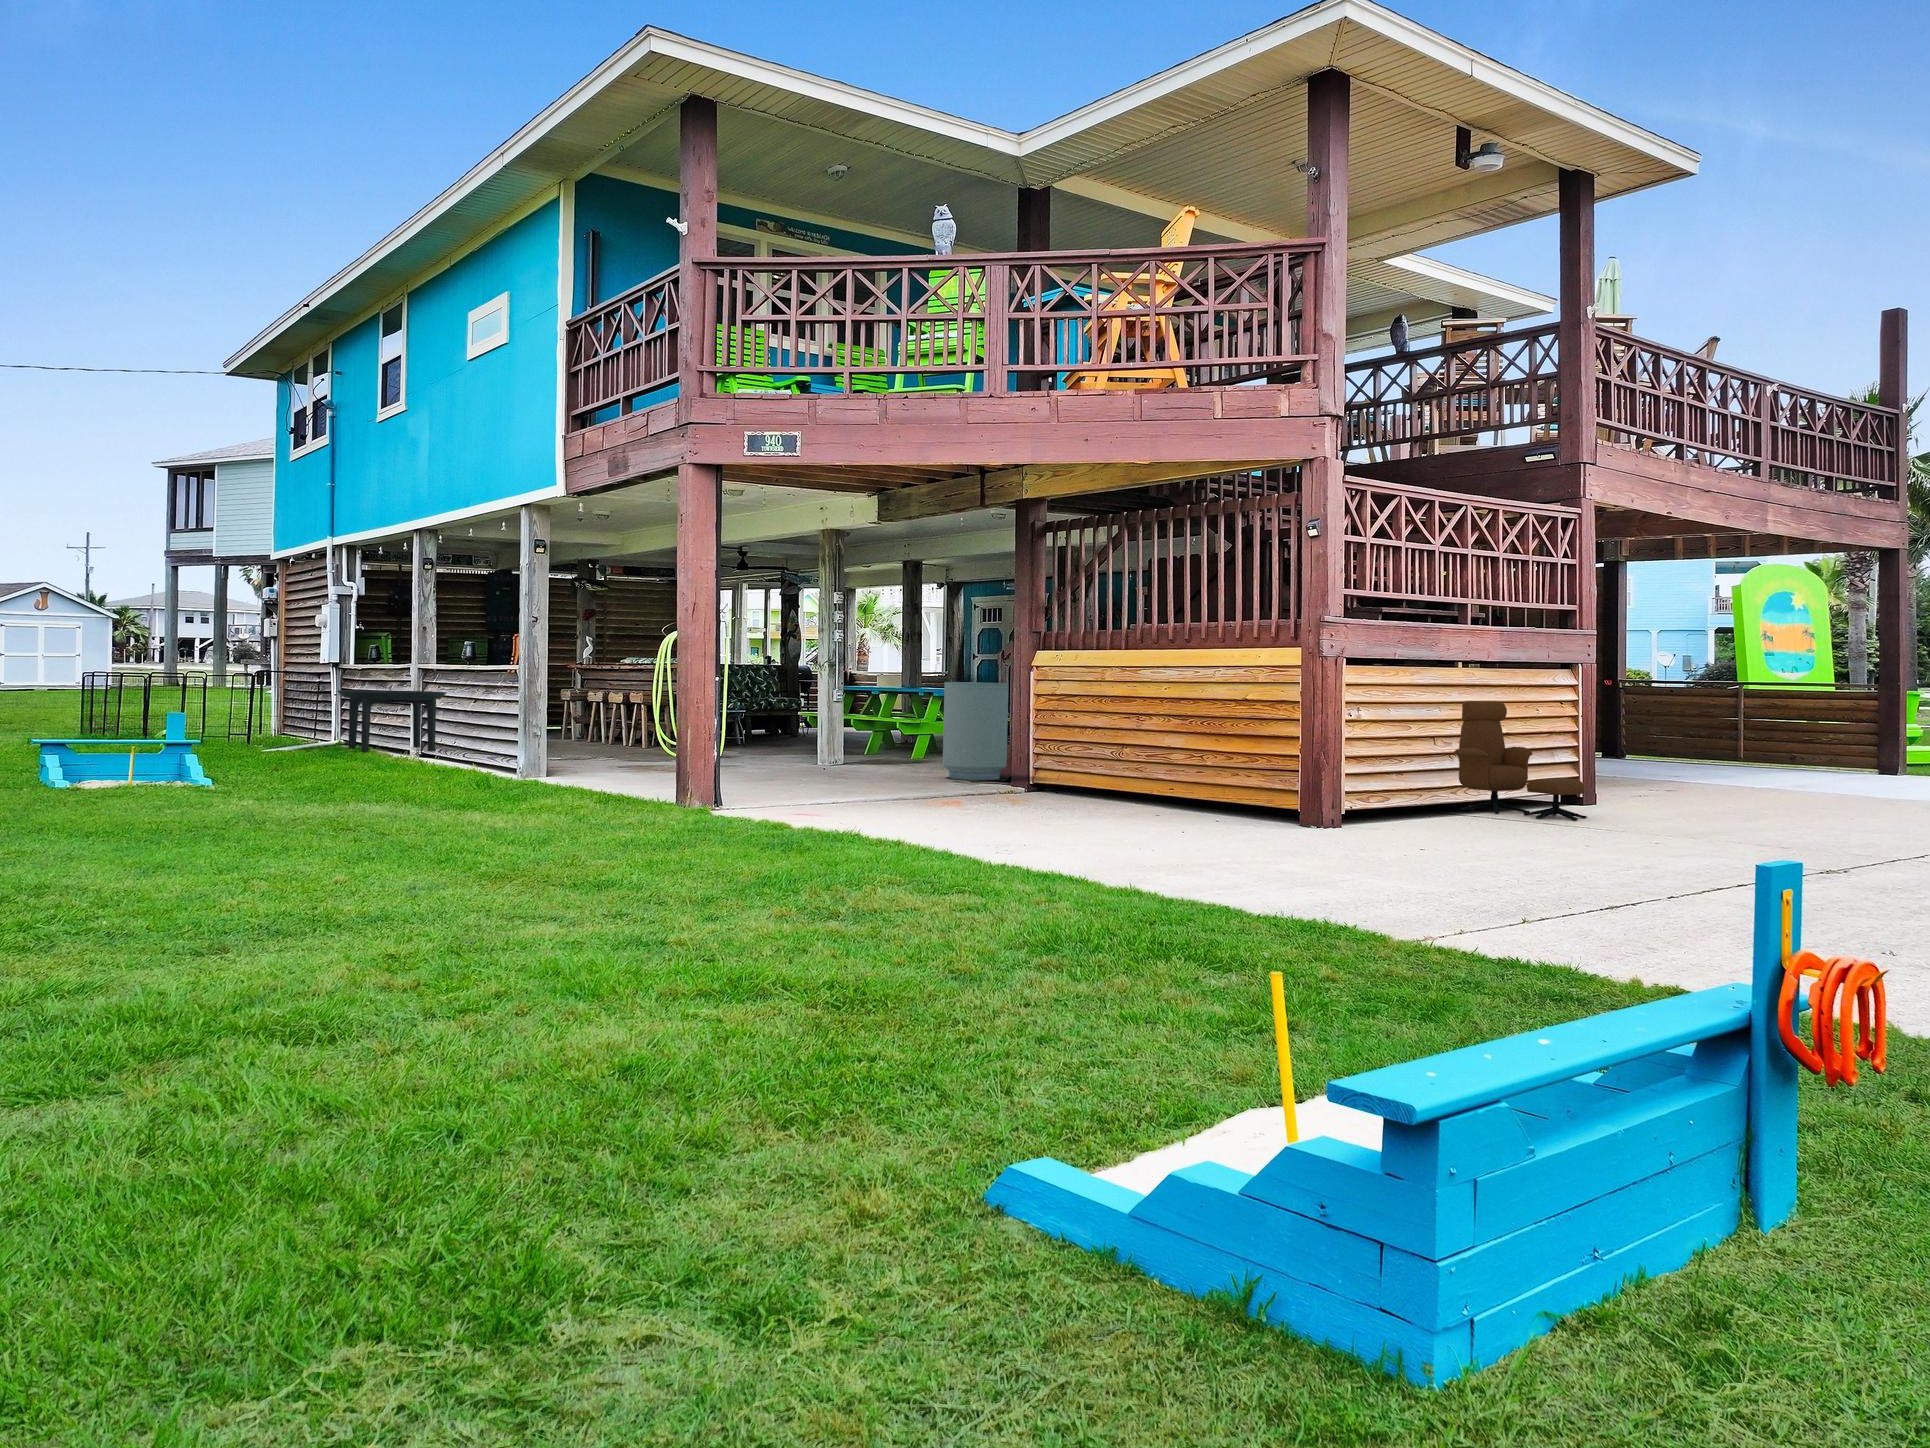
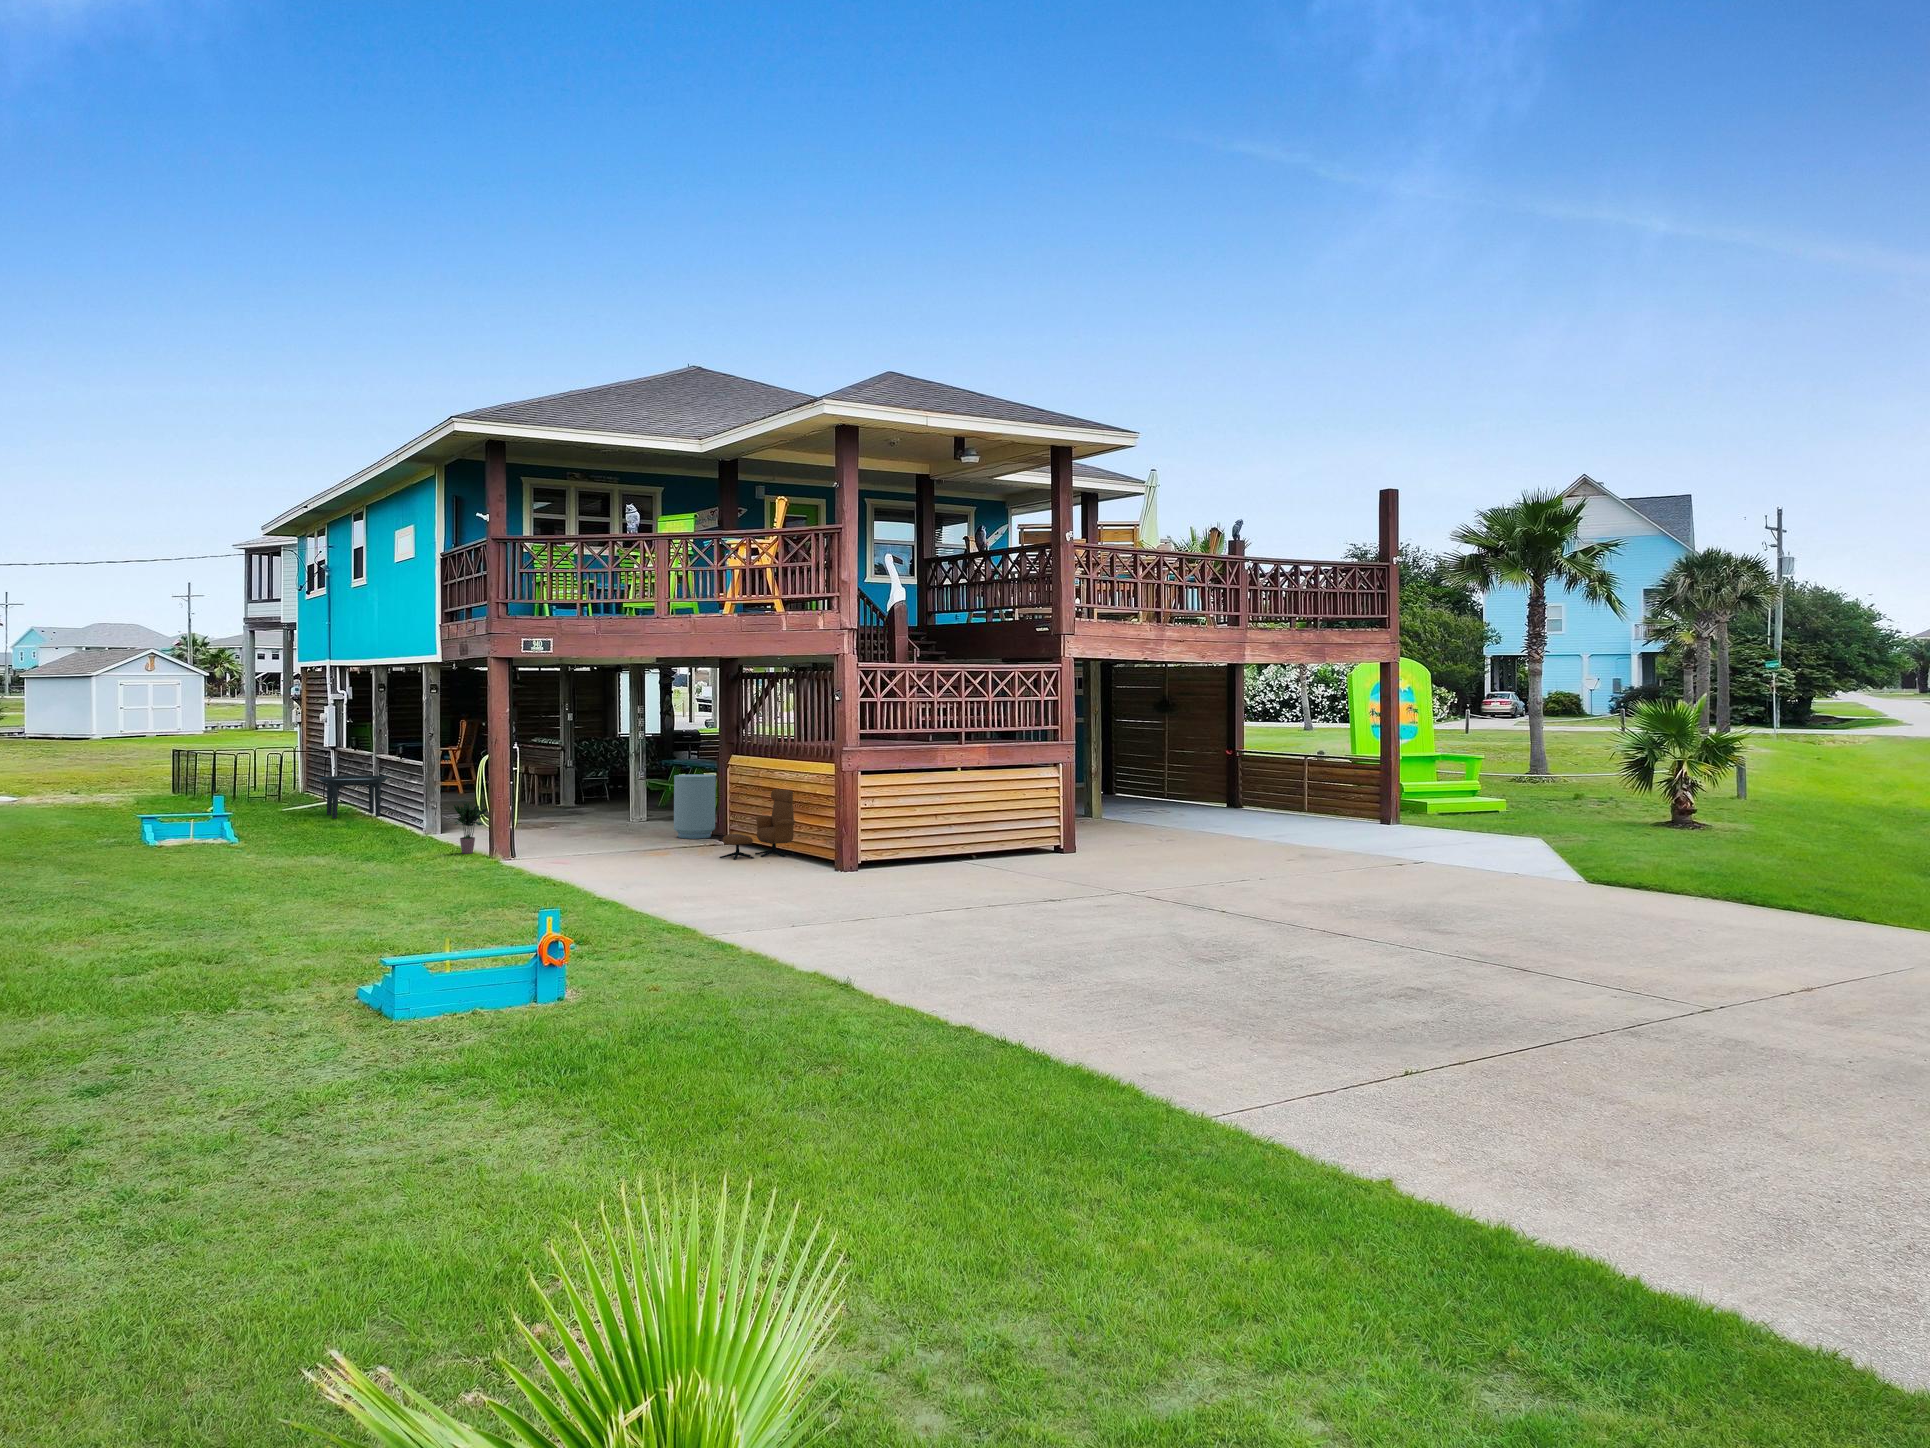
lounge chair: present [1454,701,1587,821] -> present [719,789,795,860]
potted plant: none [622,707,684,796] -> present [454,803,488,854]

